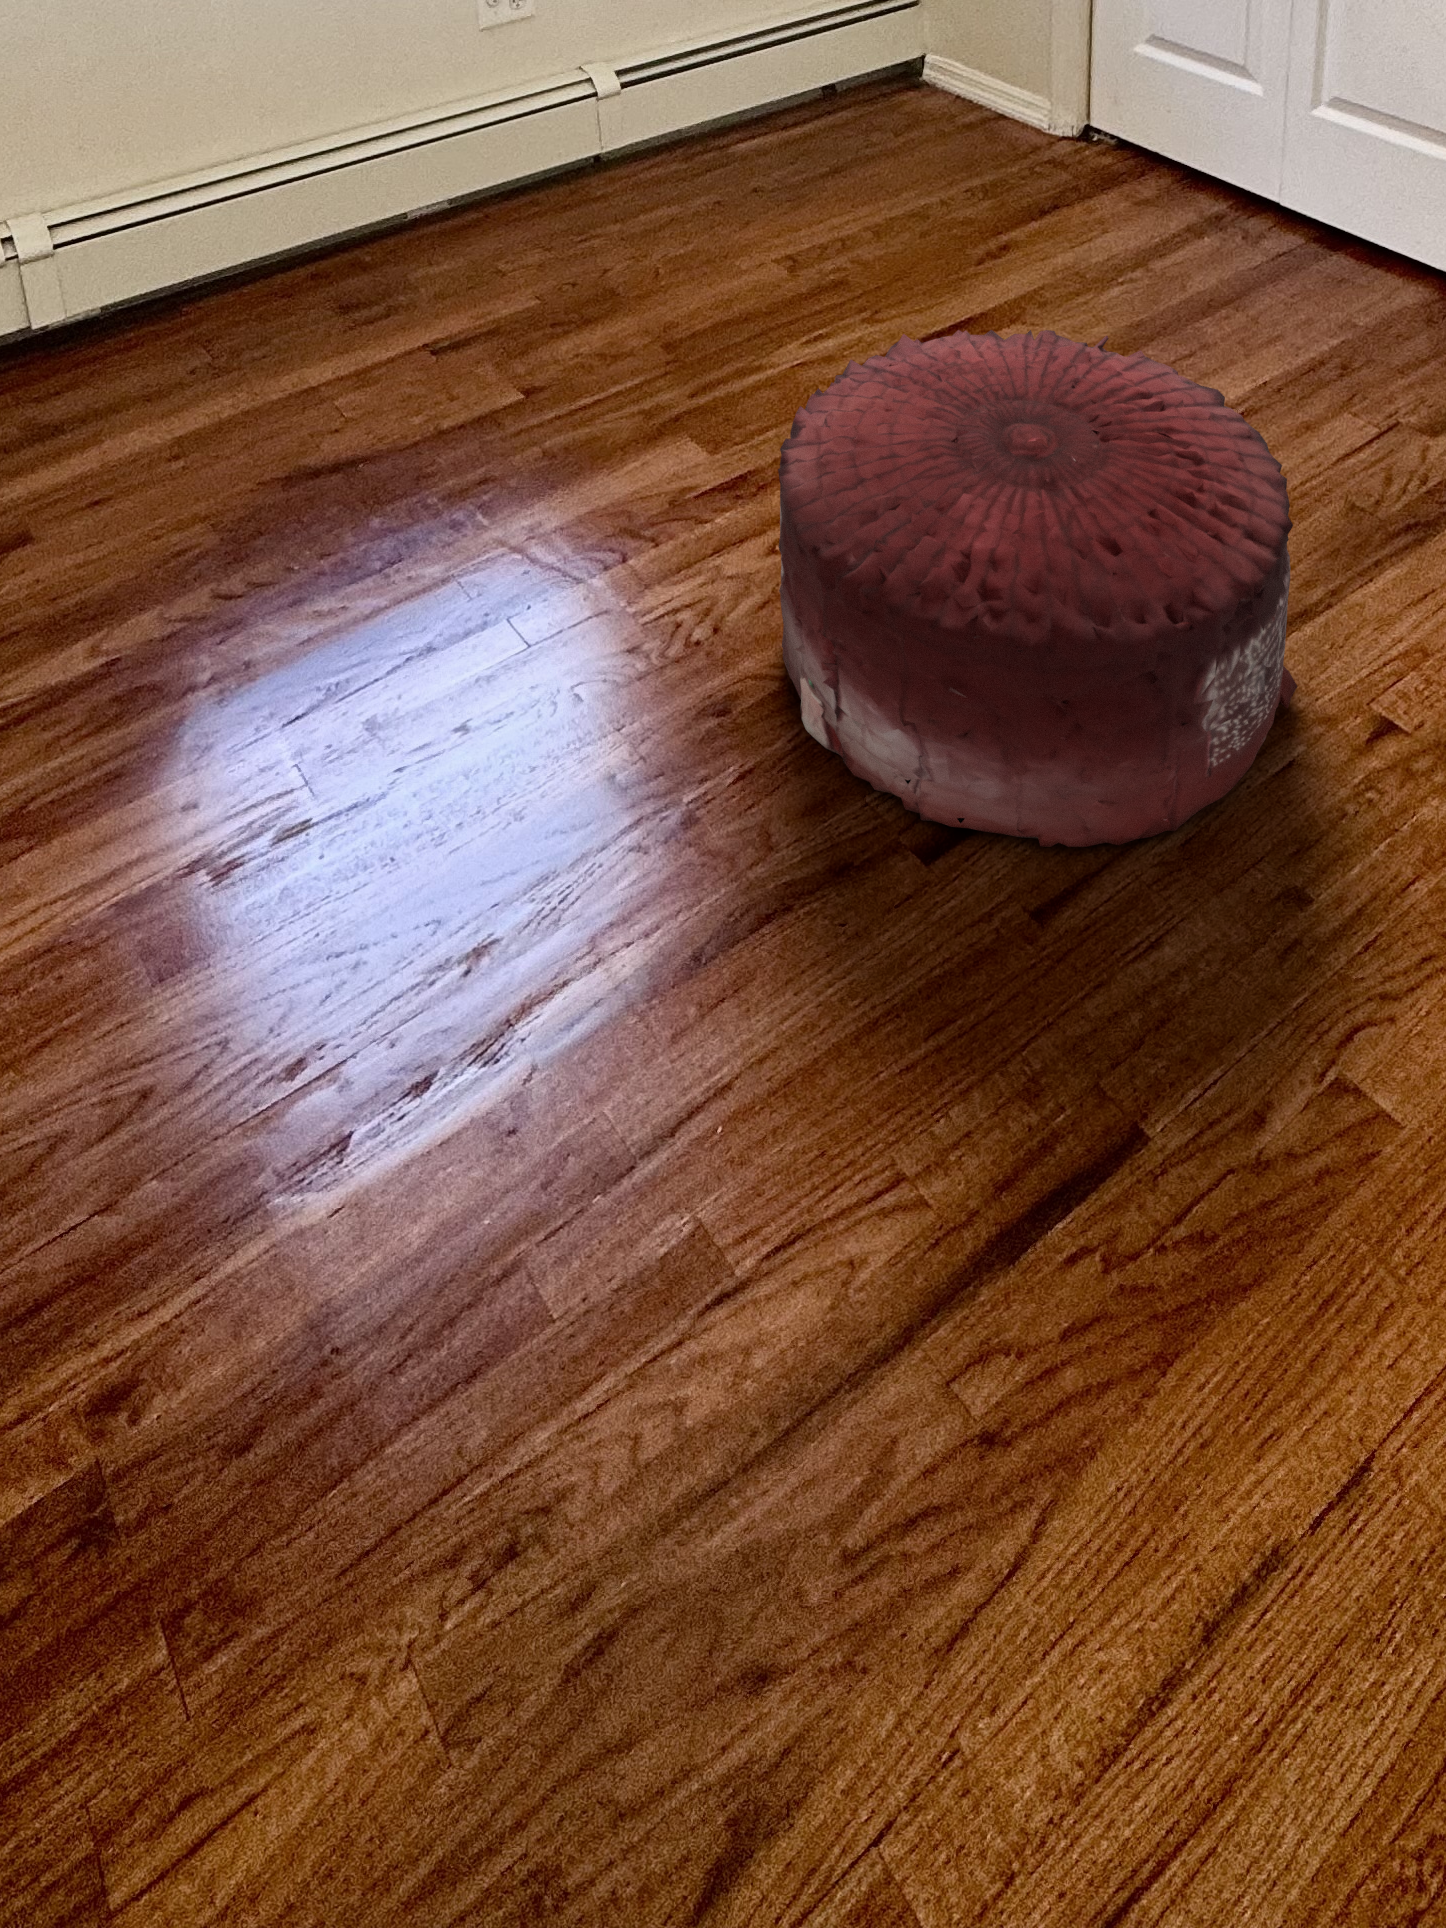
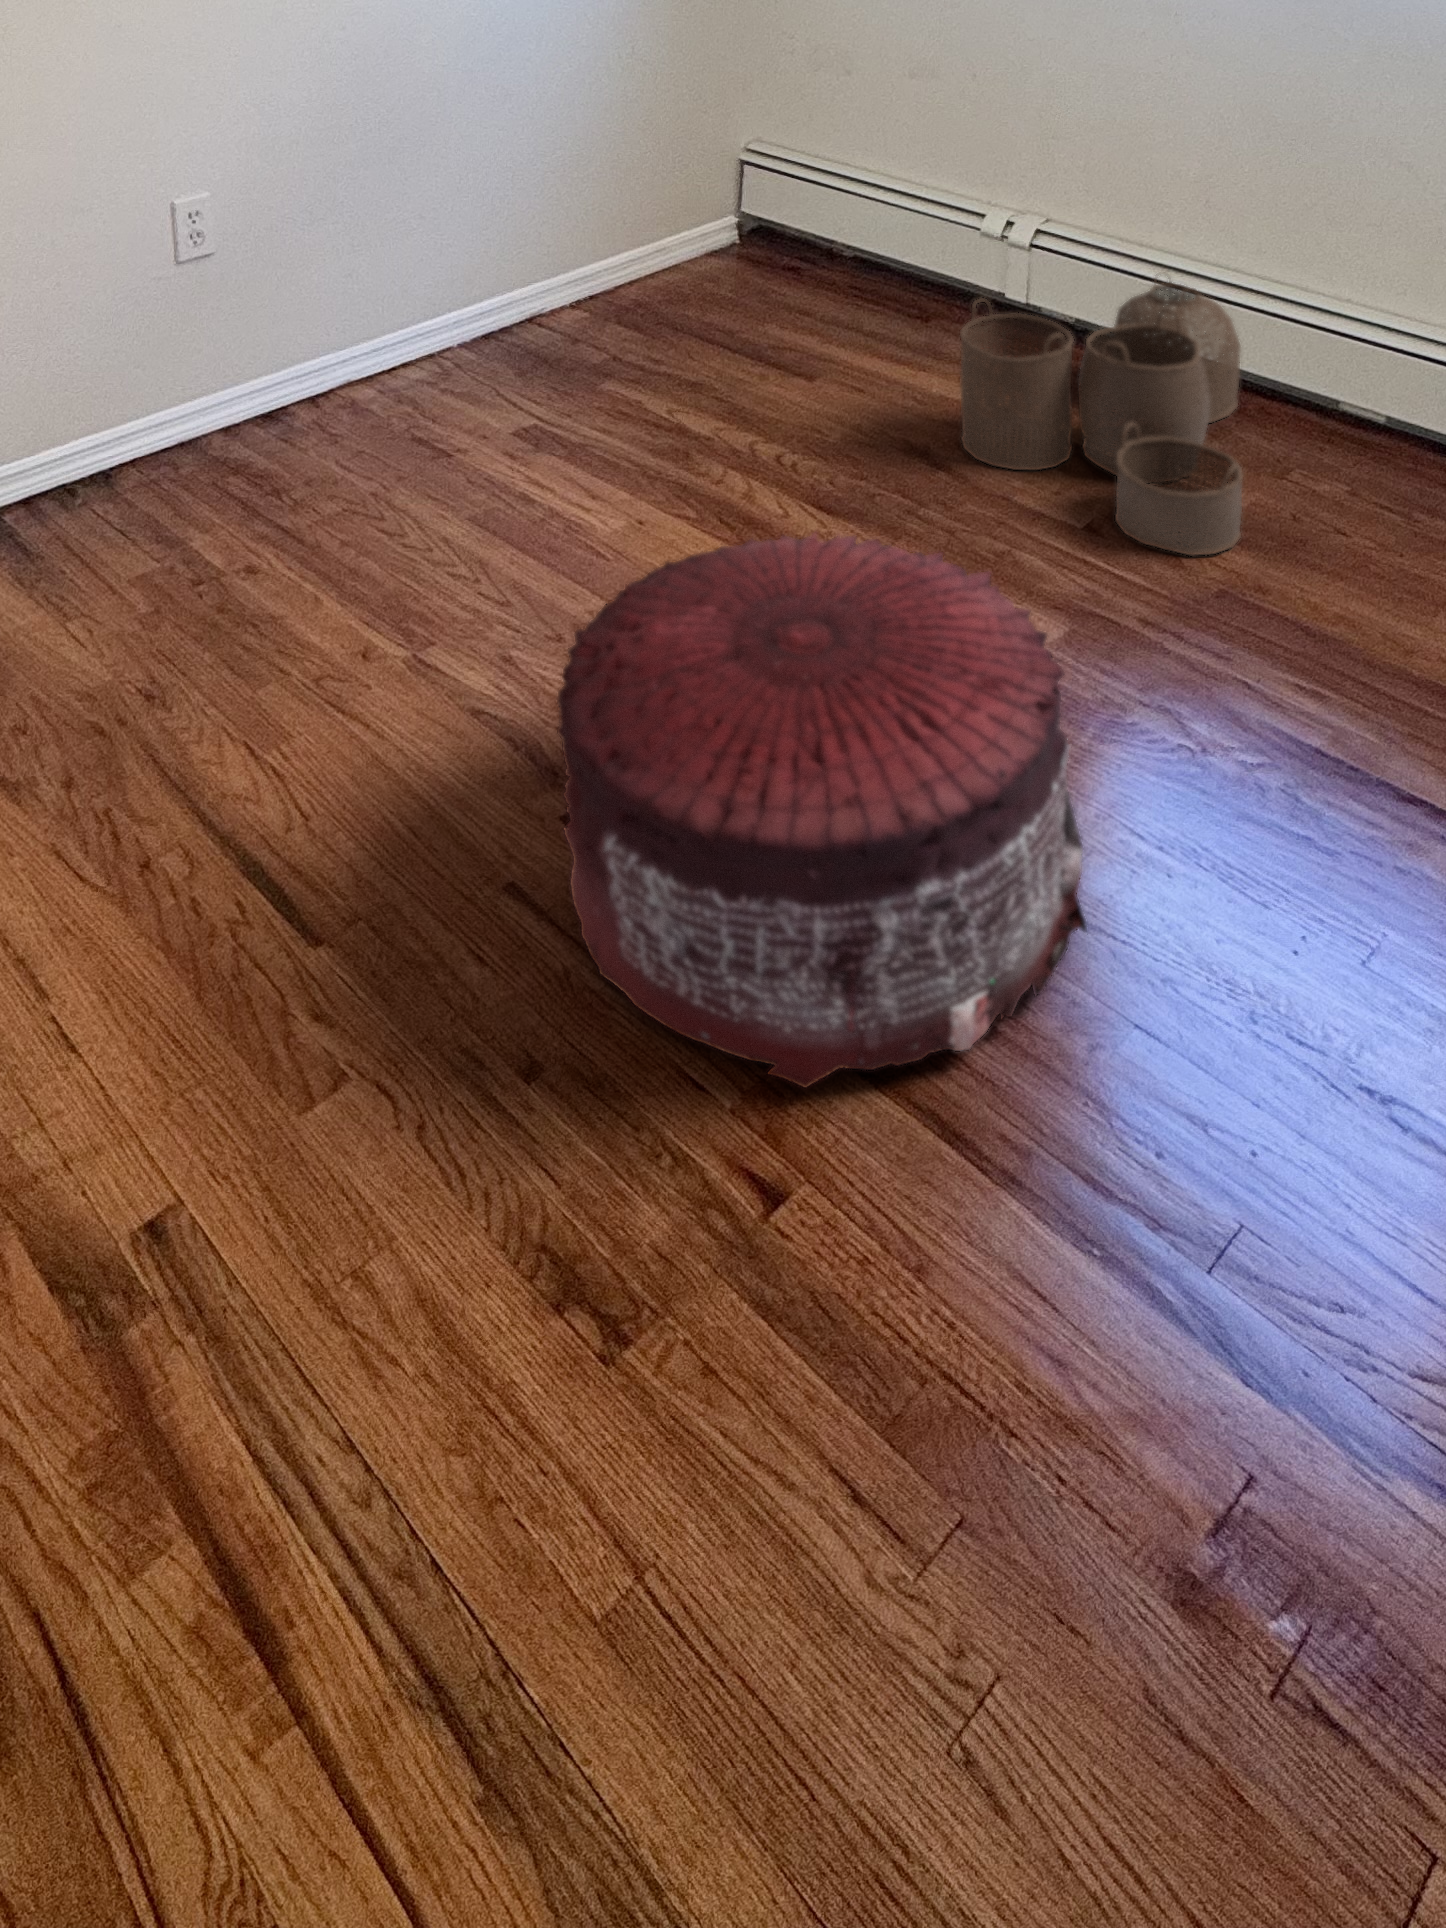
woven basket: none [224,158,606,434] -> present [960,281,1243,556]

